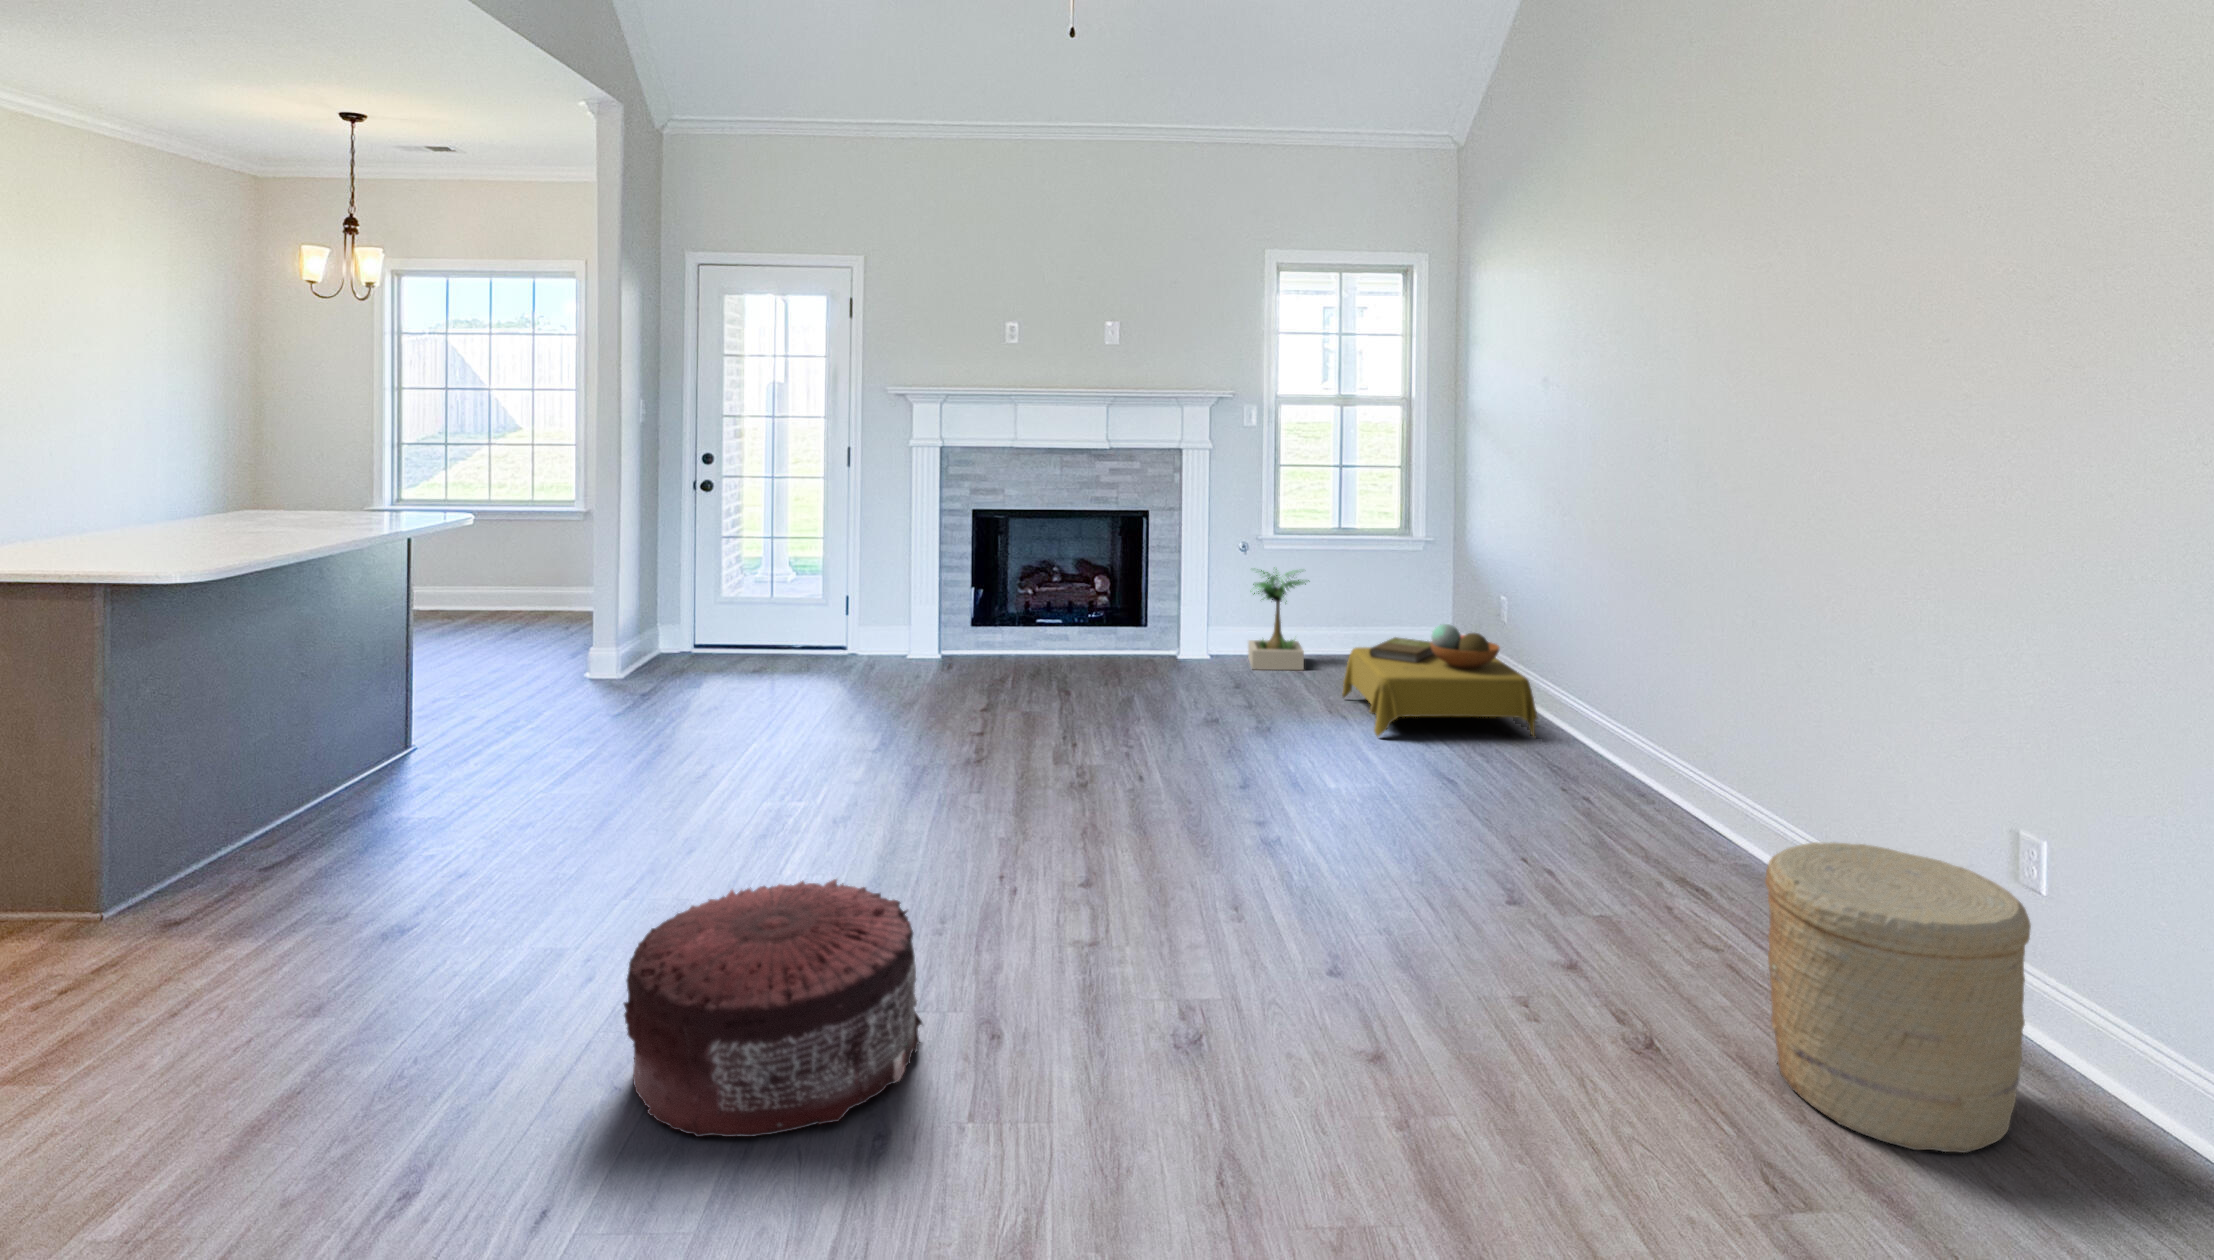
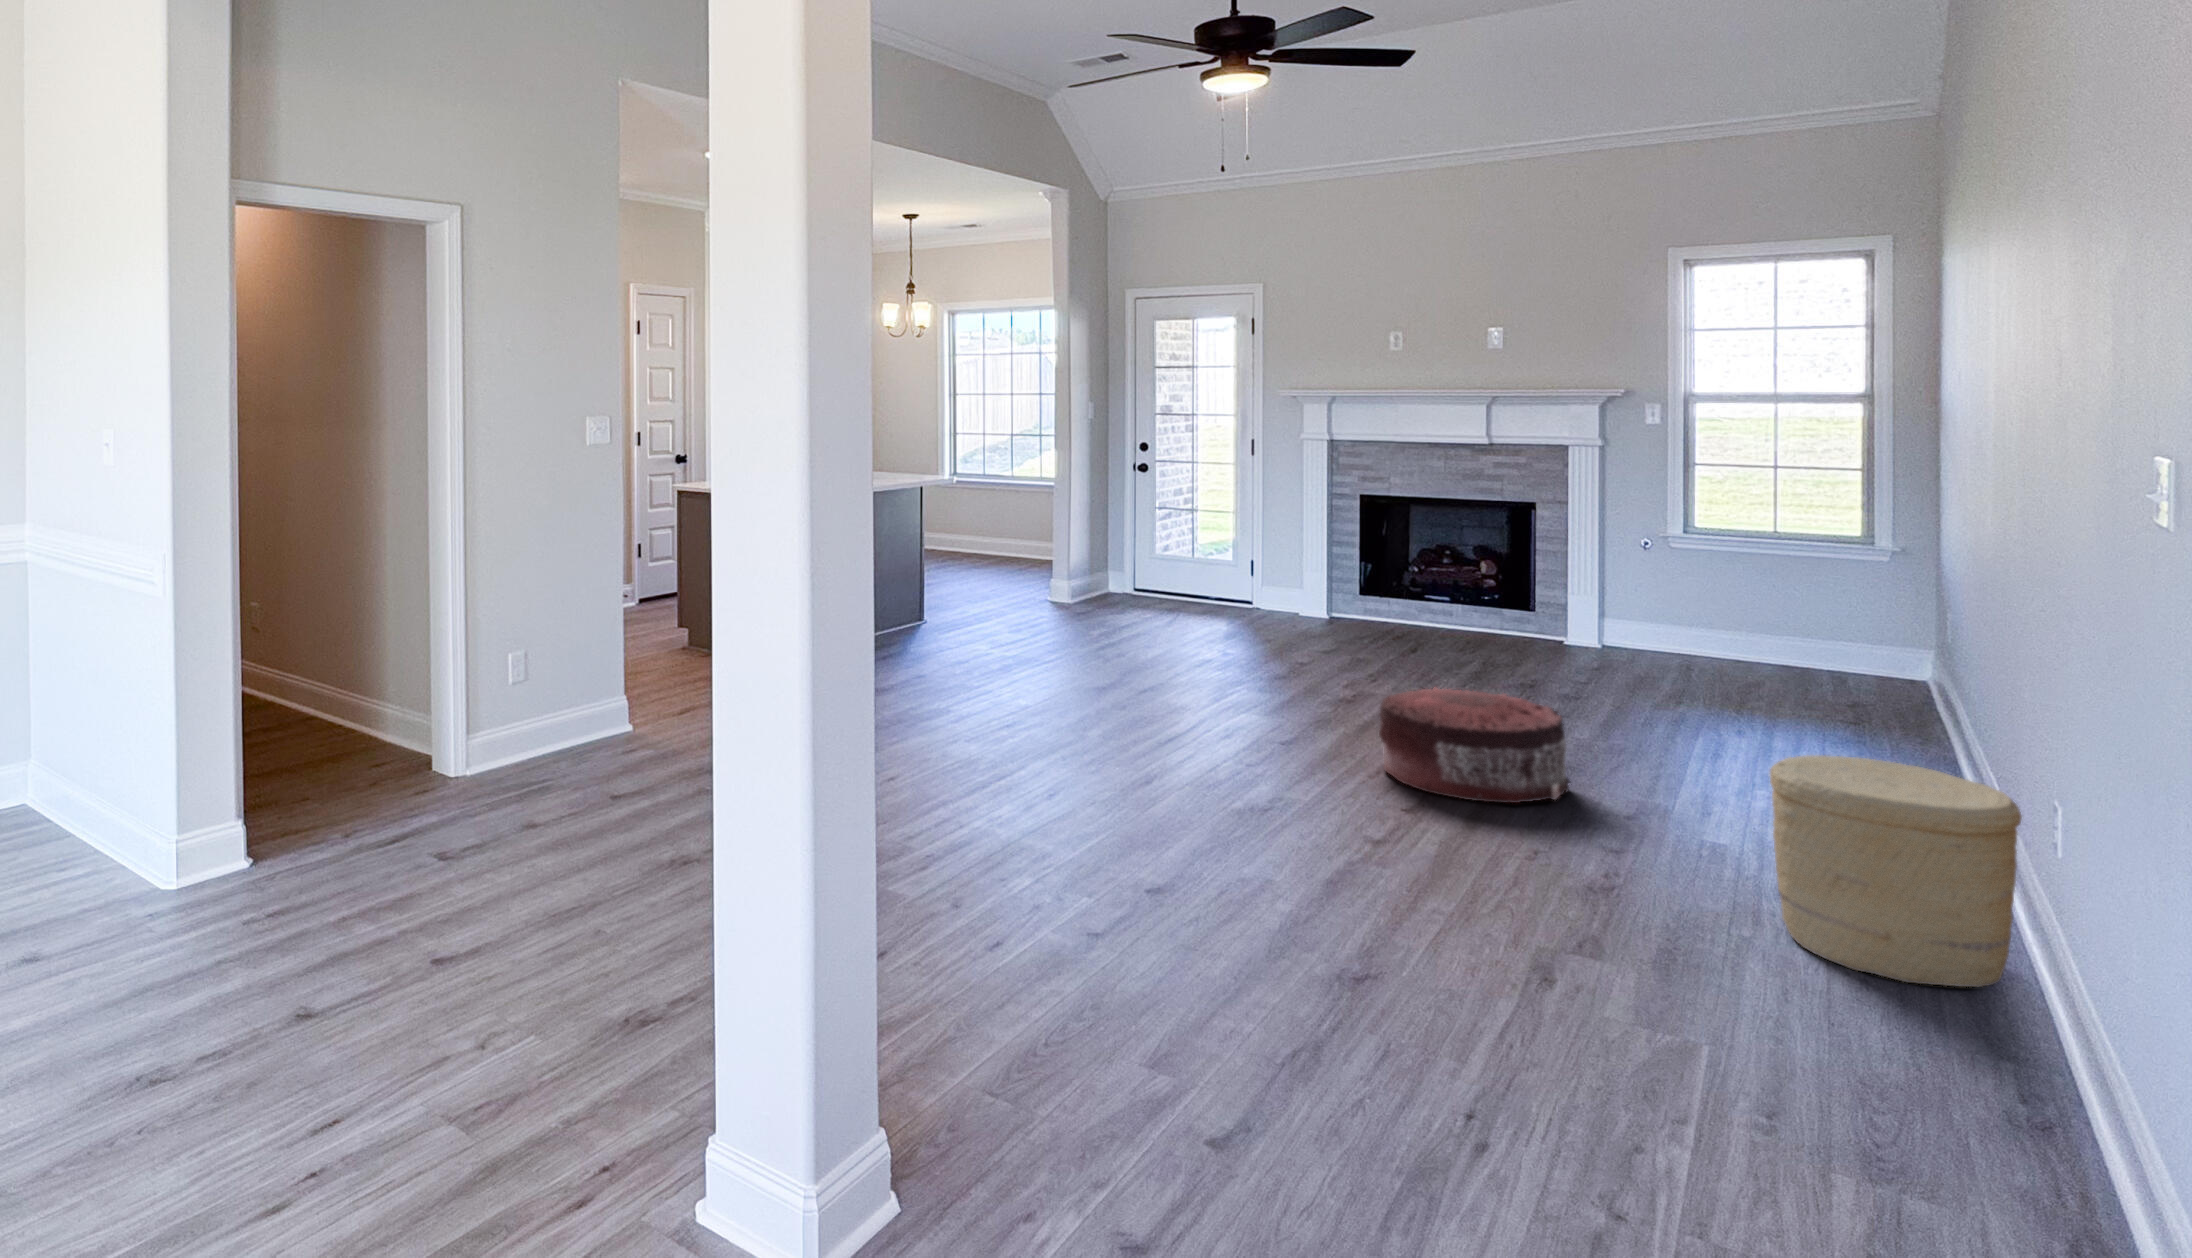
potted plant: present [1248,567,1310,670] -> none [1644,561,1737,668]
side table: present [1342,624,1537,736] -> none [1715,621,1943,748]
pouf: present [624,879,922,1137] -> present [1379,687,1570,803]

